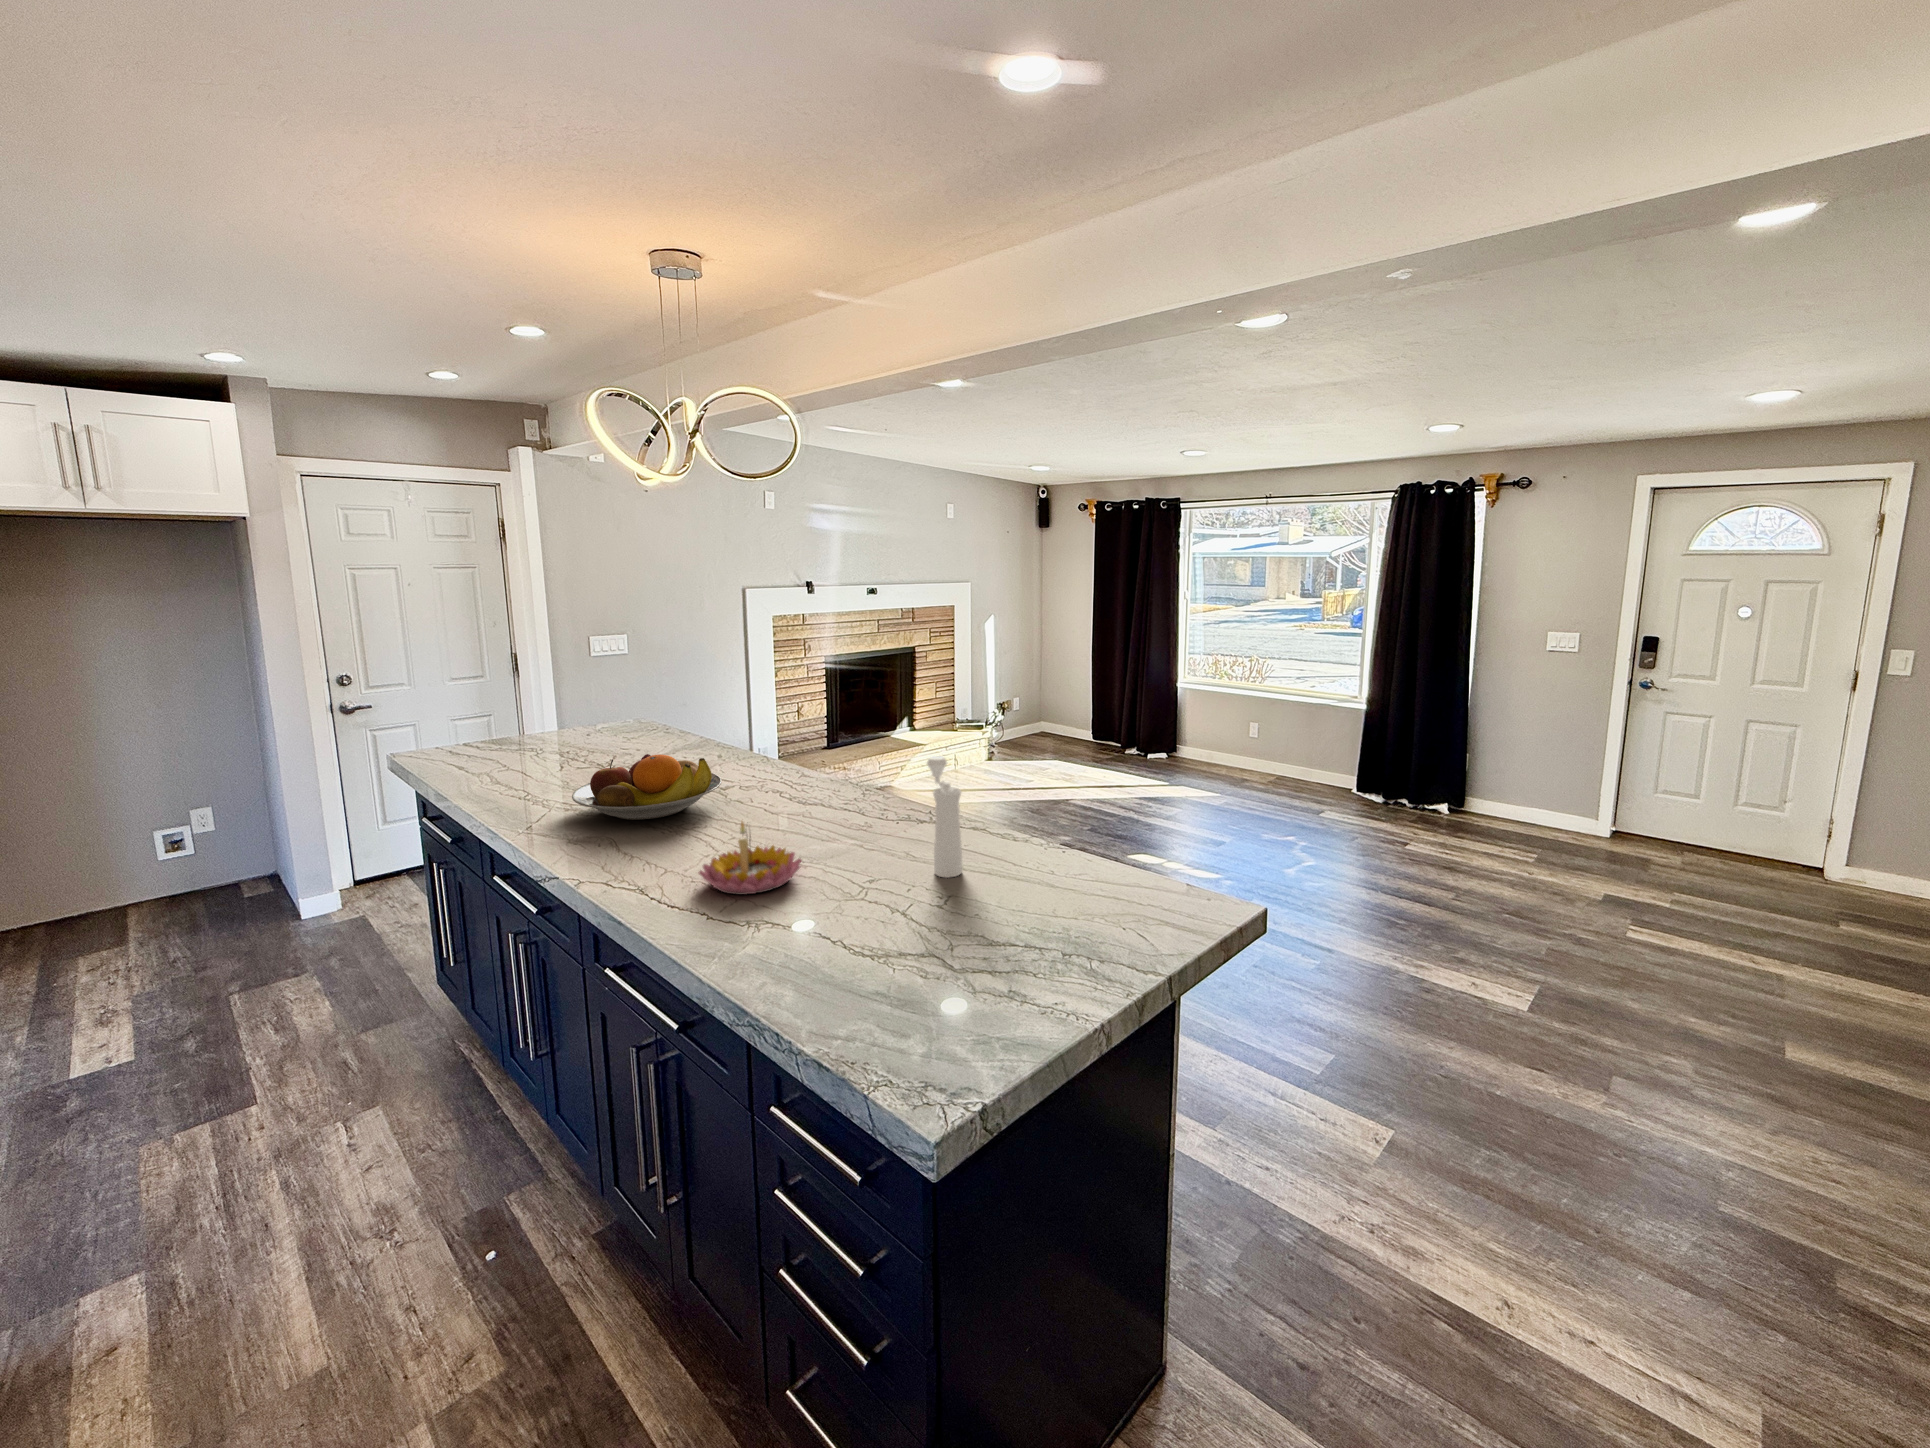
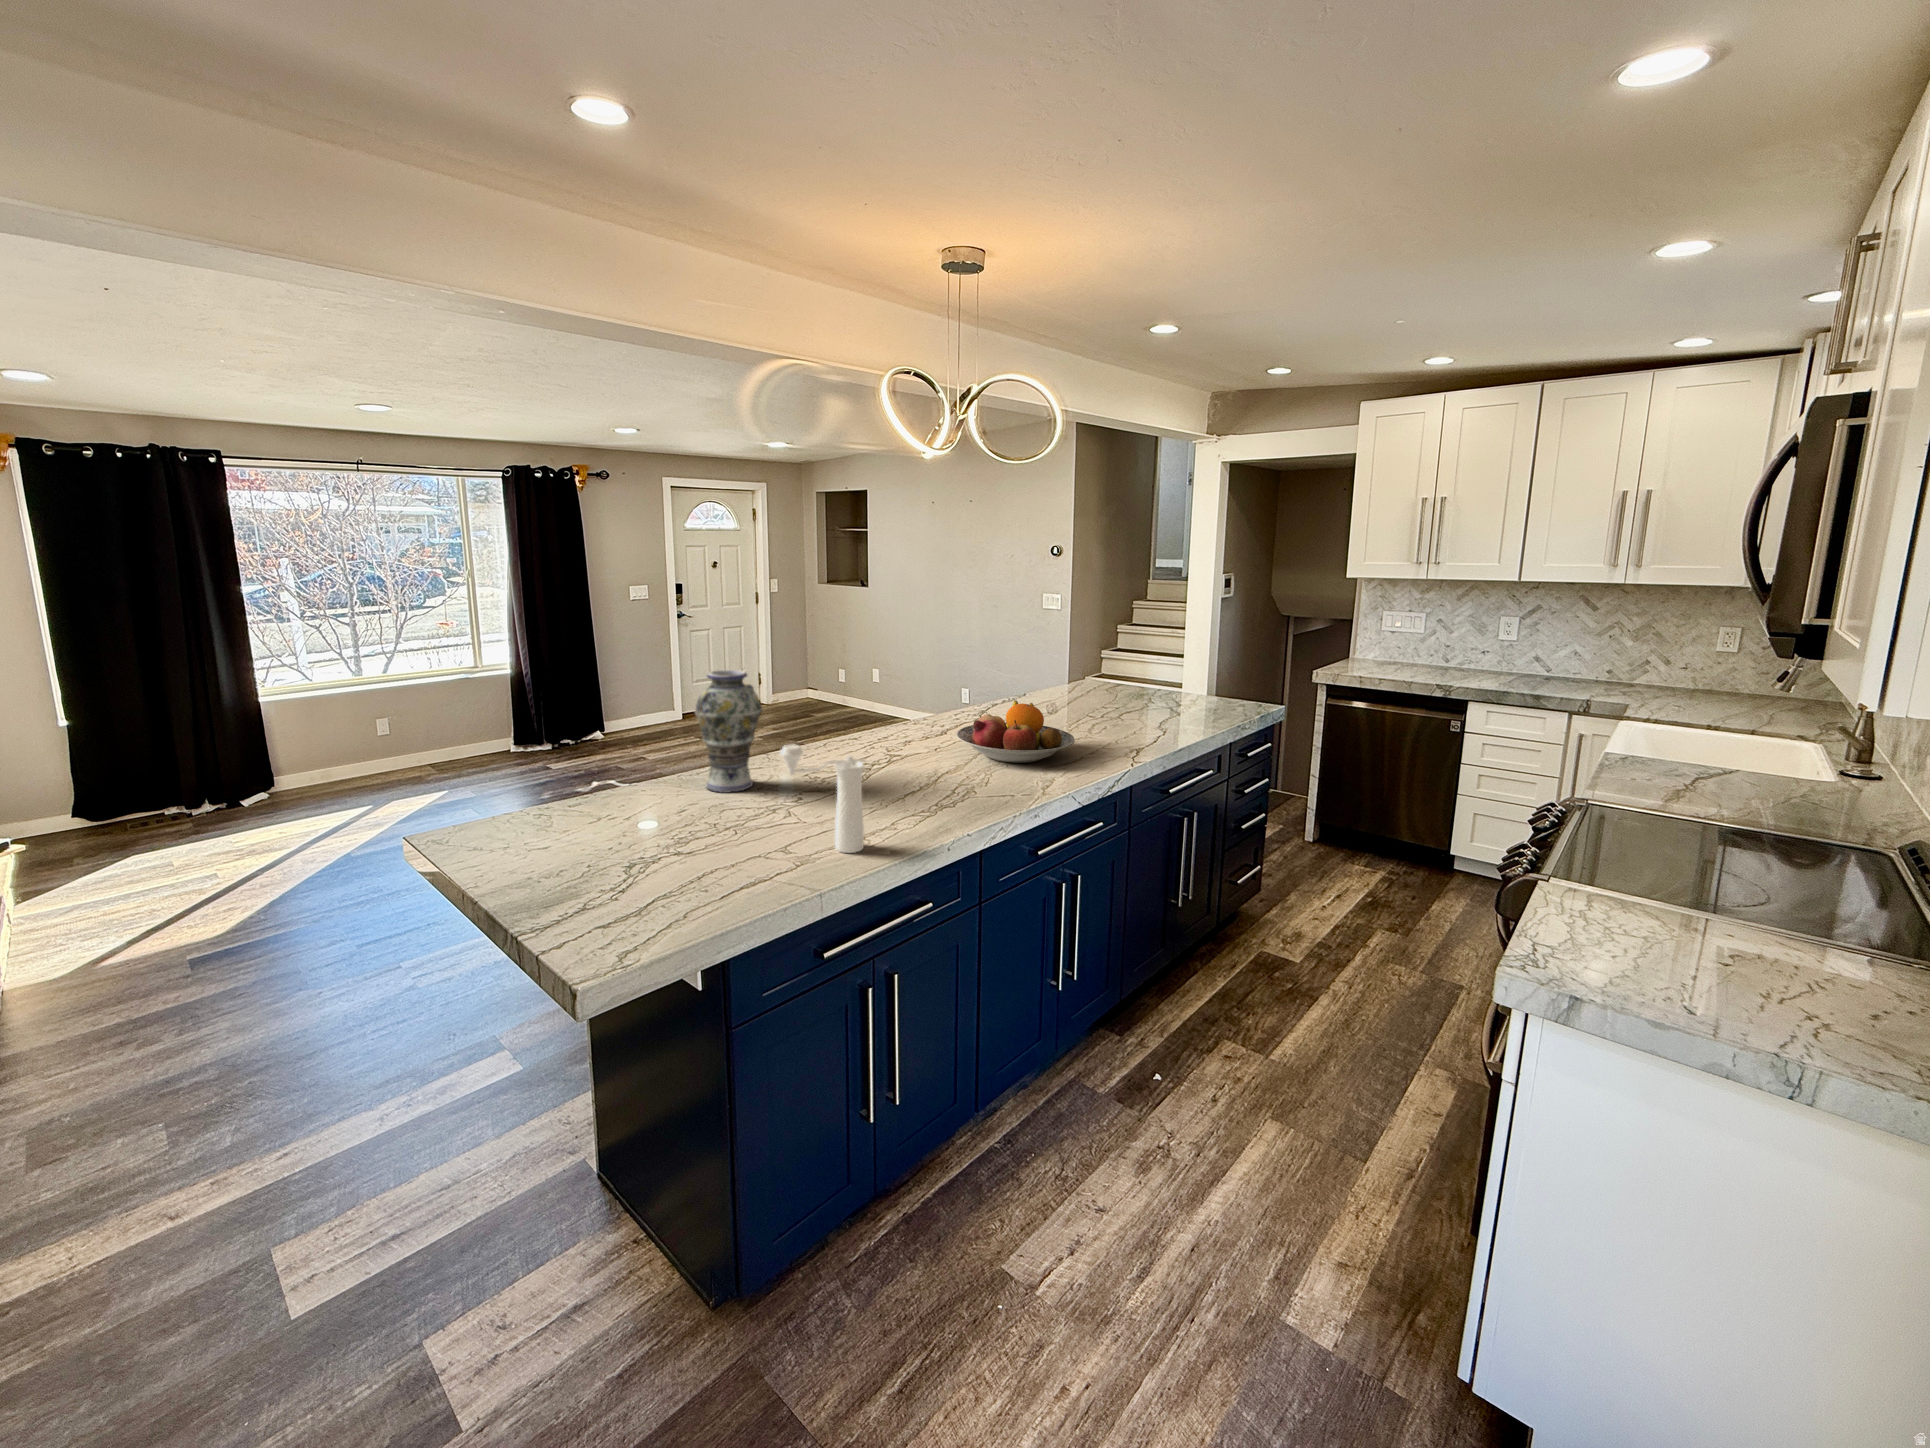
vase: none [620,658,673,748] -> present [695,670,762,793]
pepper mill: present [927,756,962,878] -> present [780,745,865,853]
candle holder: present [698,822,802,895] -> none [1110,690,1169,732]

